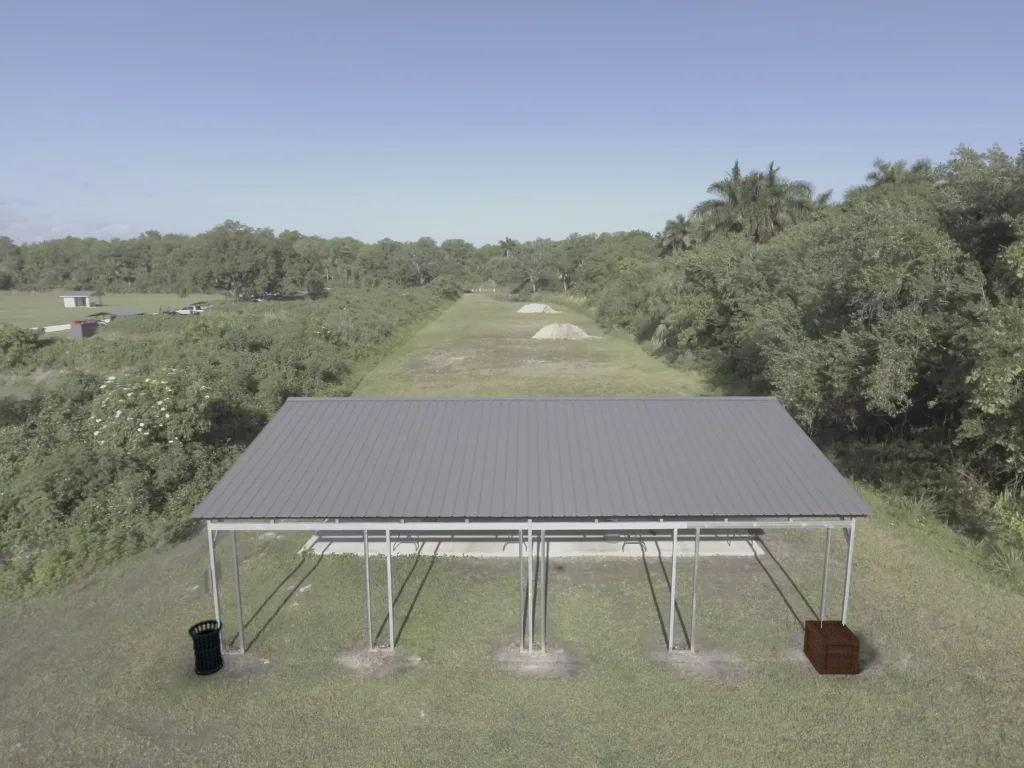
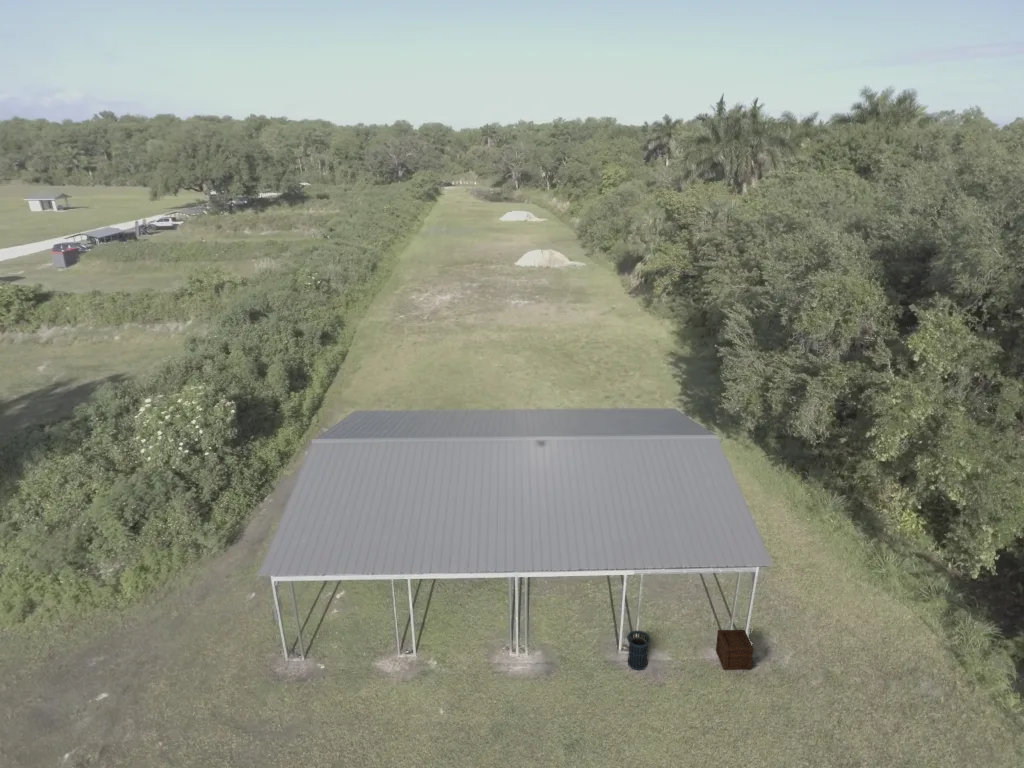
trash can: present [188,620,224,674] -> present [627,631,651,670]

